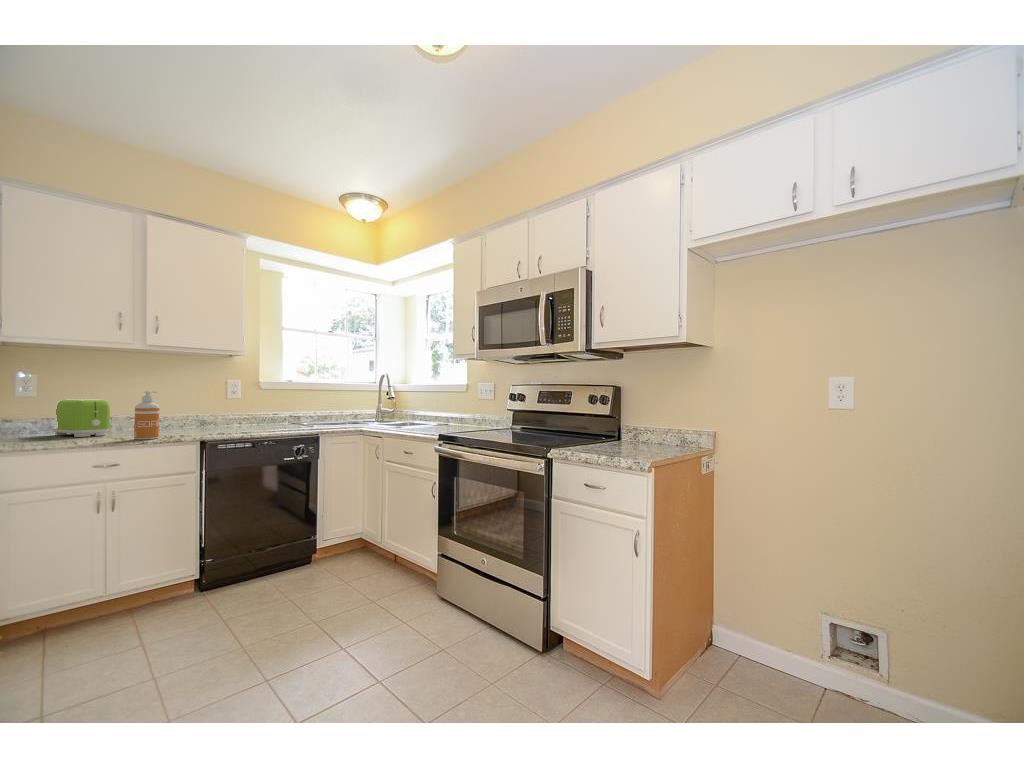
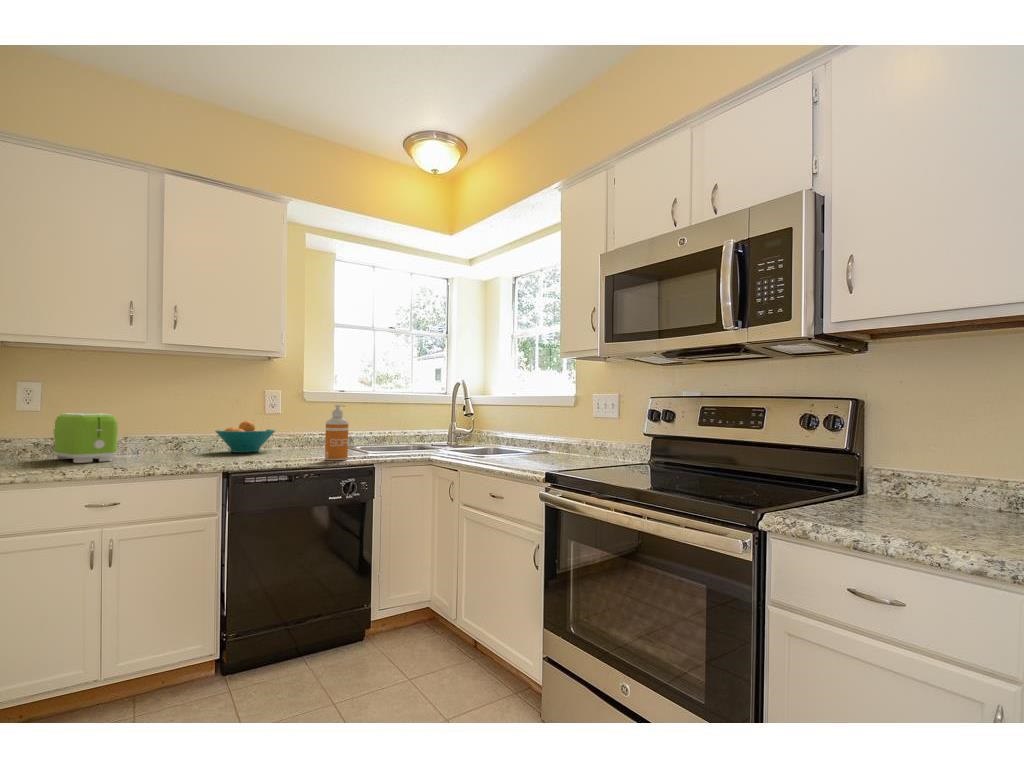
soap dispenser: present [134,391,159,440] -> present [325,405,349,460]
fruit bowl: none [187,405,237,429] -> present [215,421,275,453]

